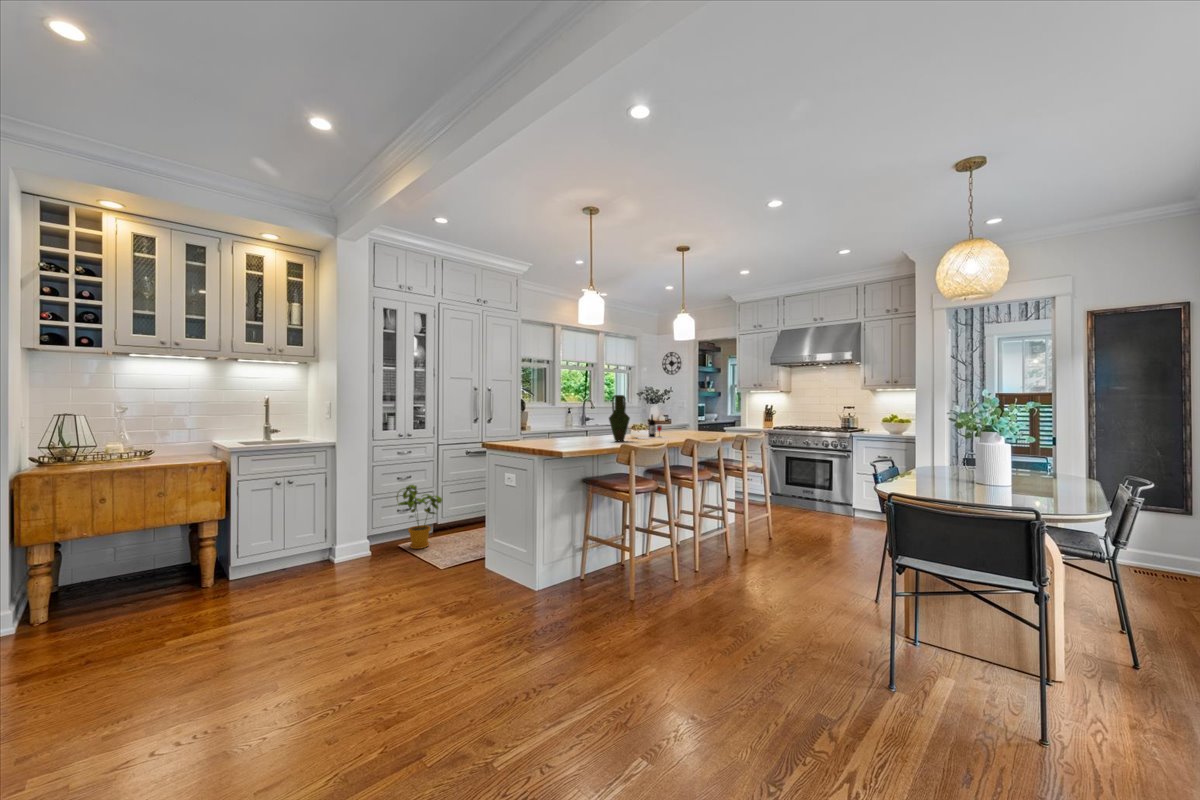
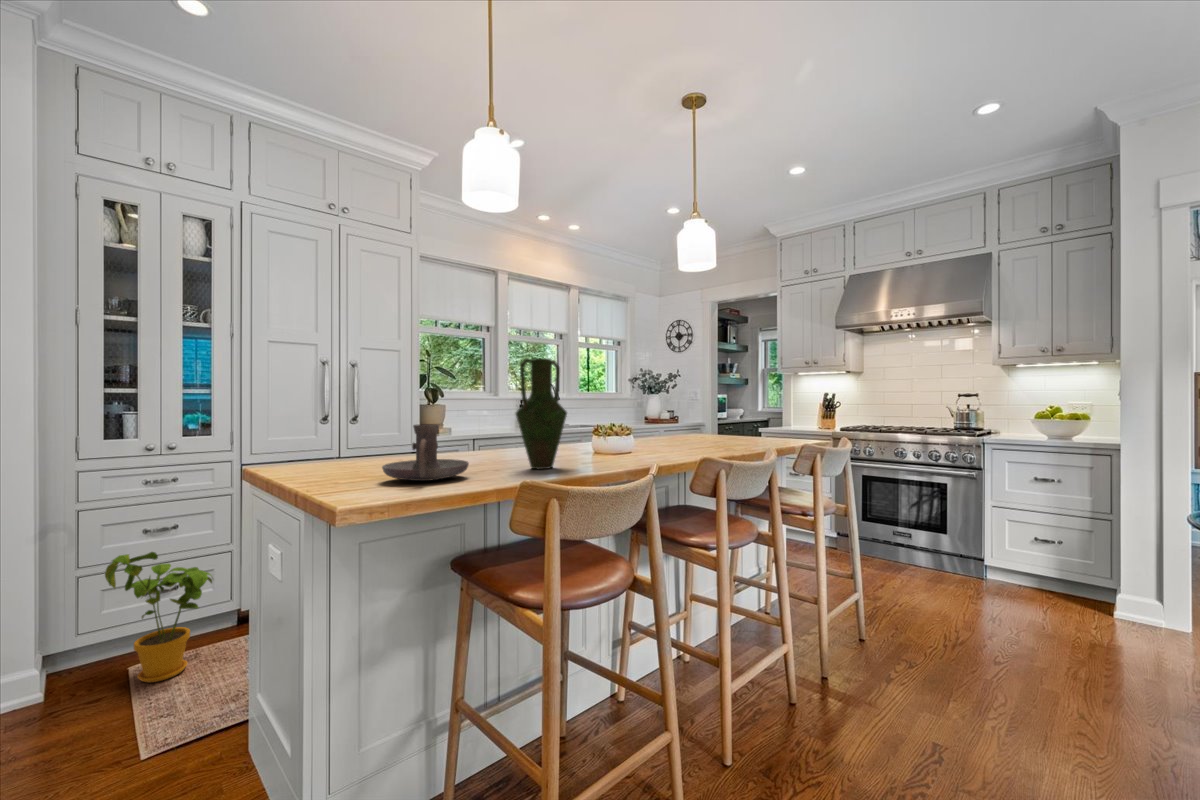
wine bottle: present [636,415,667,439] -> none [593,406,676,459]
candle holder: none [564,422,596,444] -> present [382,424,469,481]

